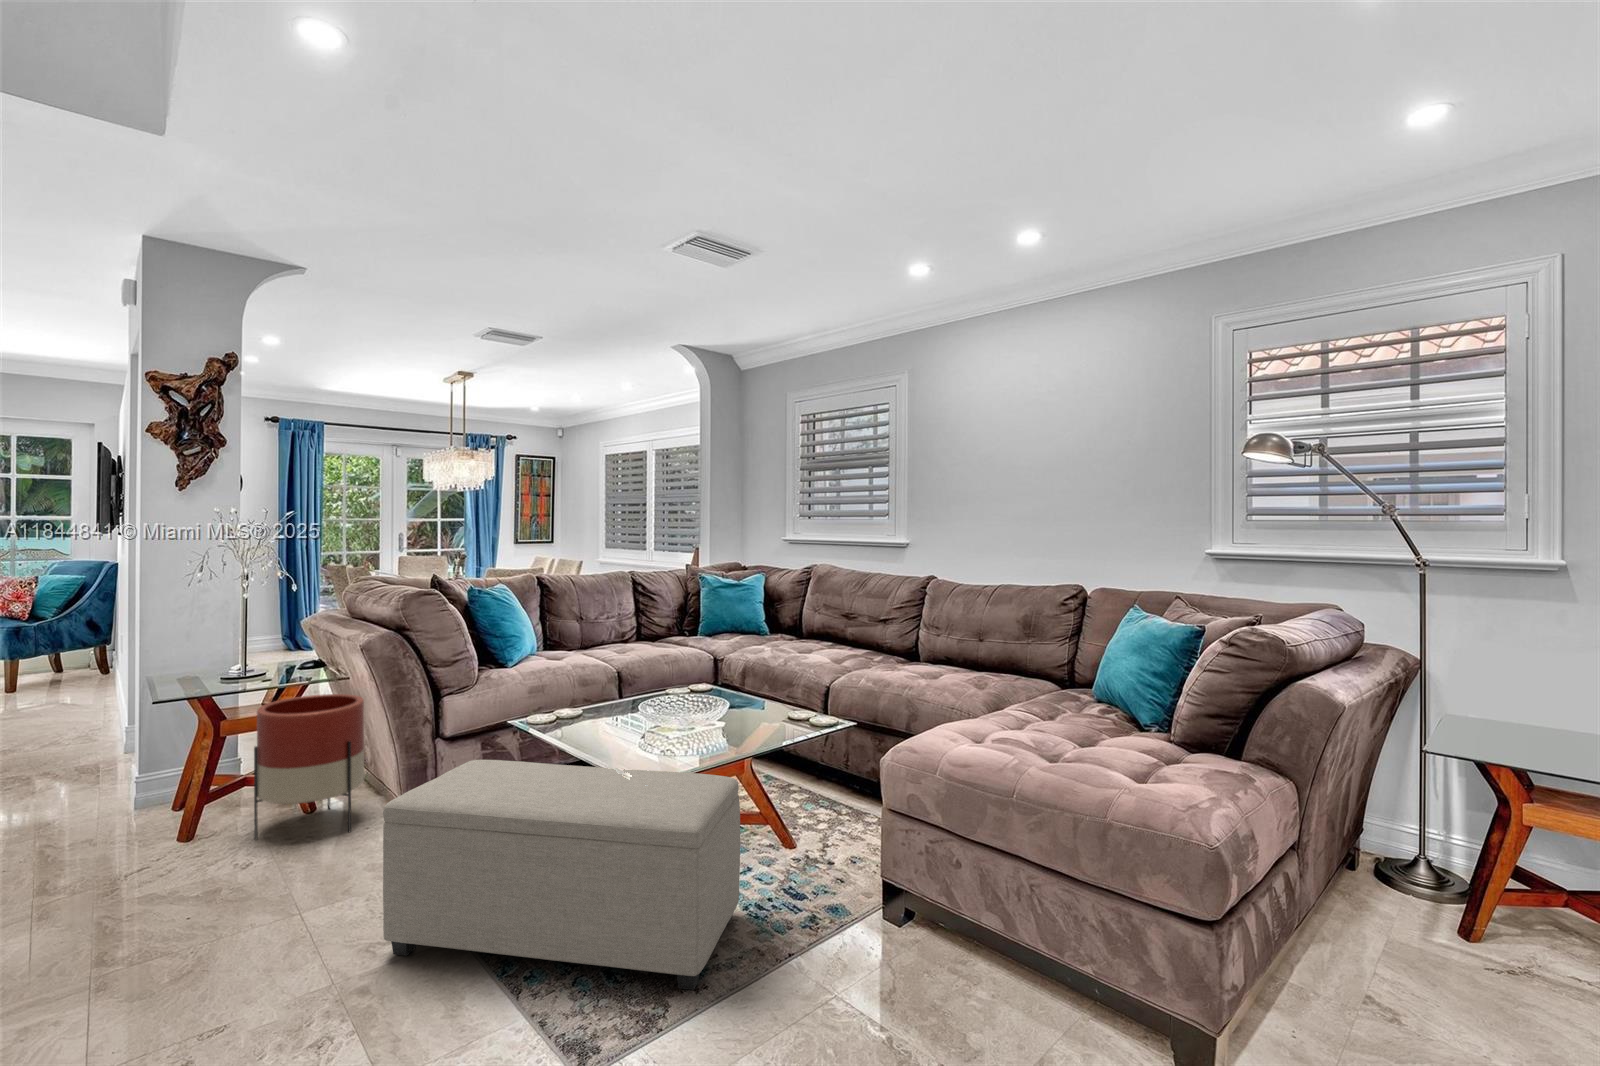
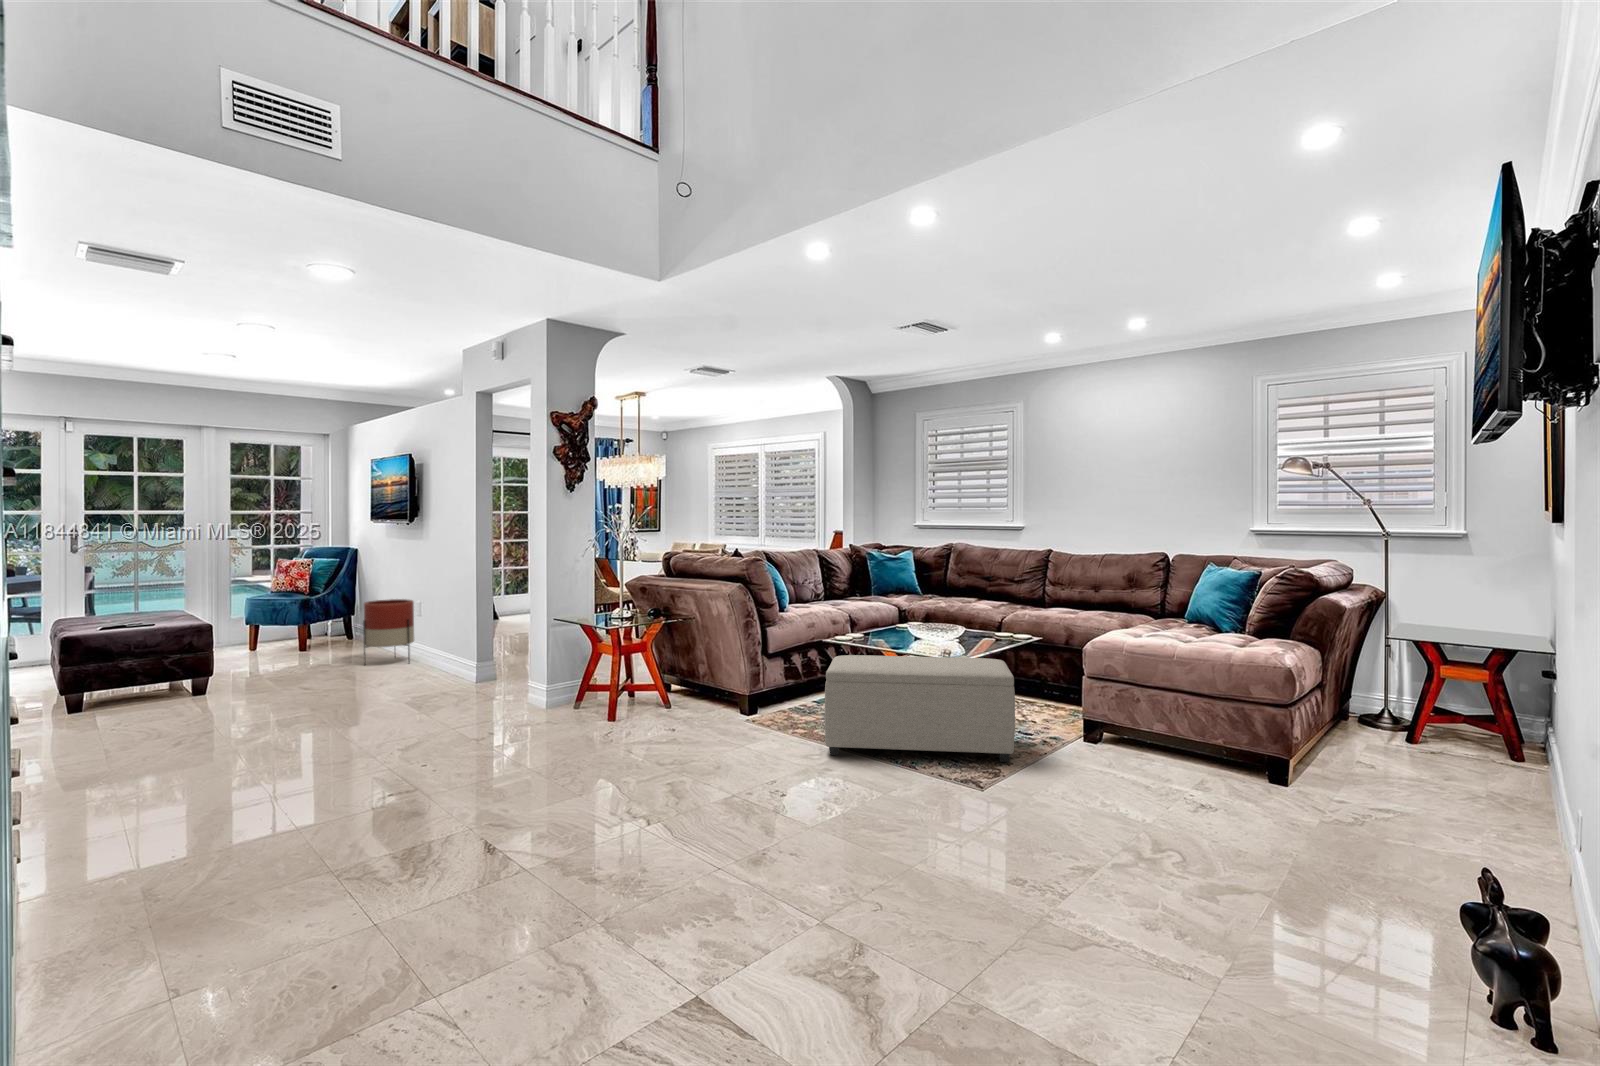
planter: present [254,694,364,839] -> present [363,599,414,662]

